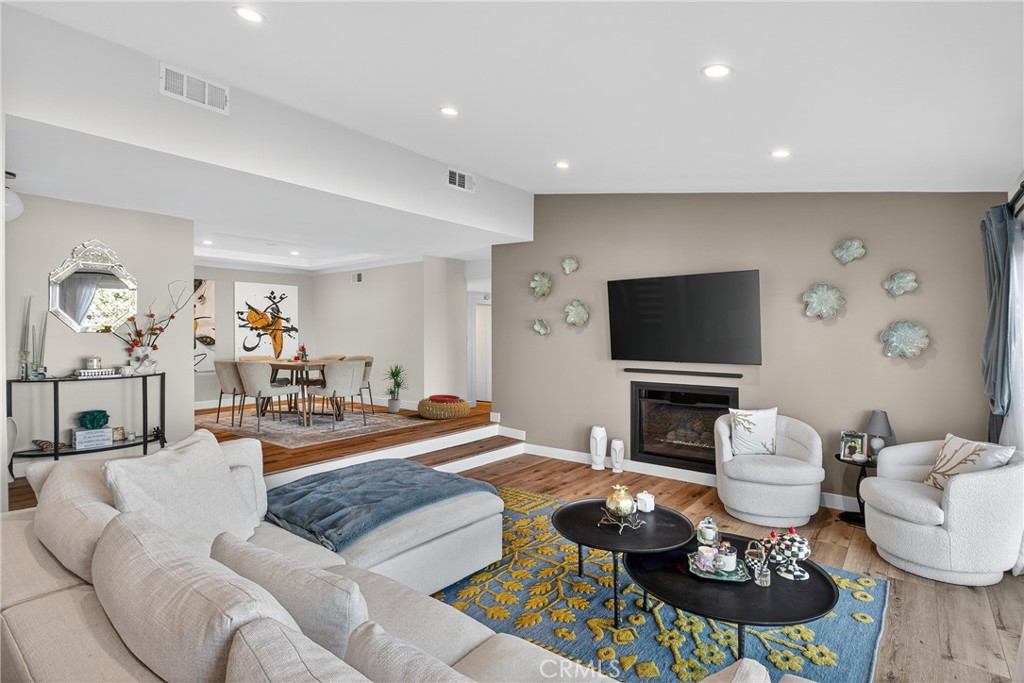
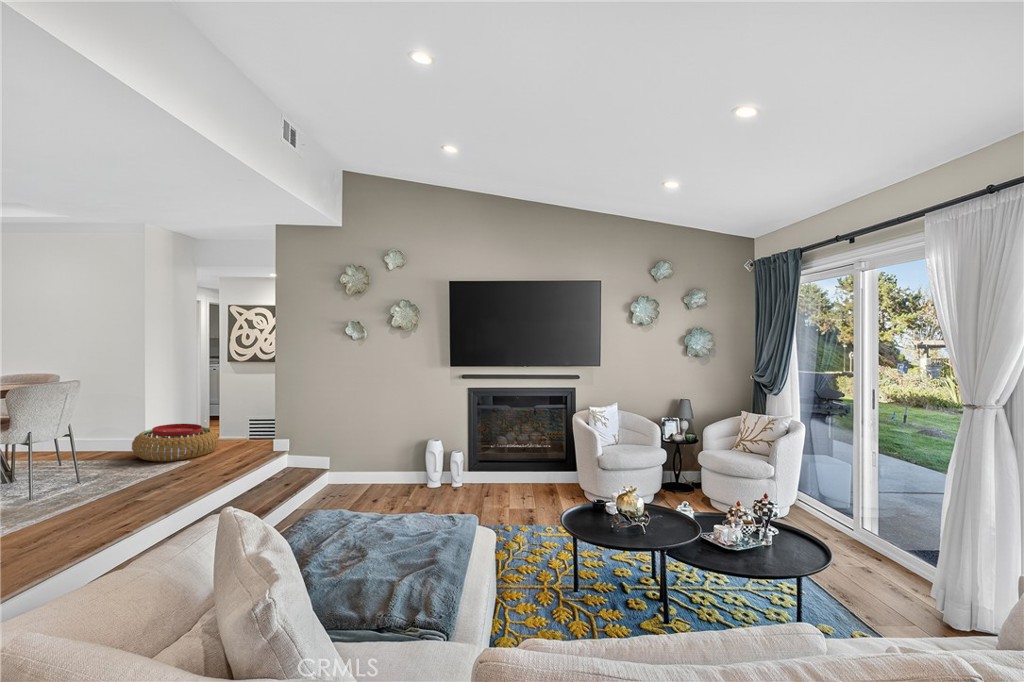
potted plant: present [384,365,405,413] -> none [43,384,104,461]

